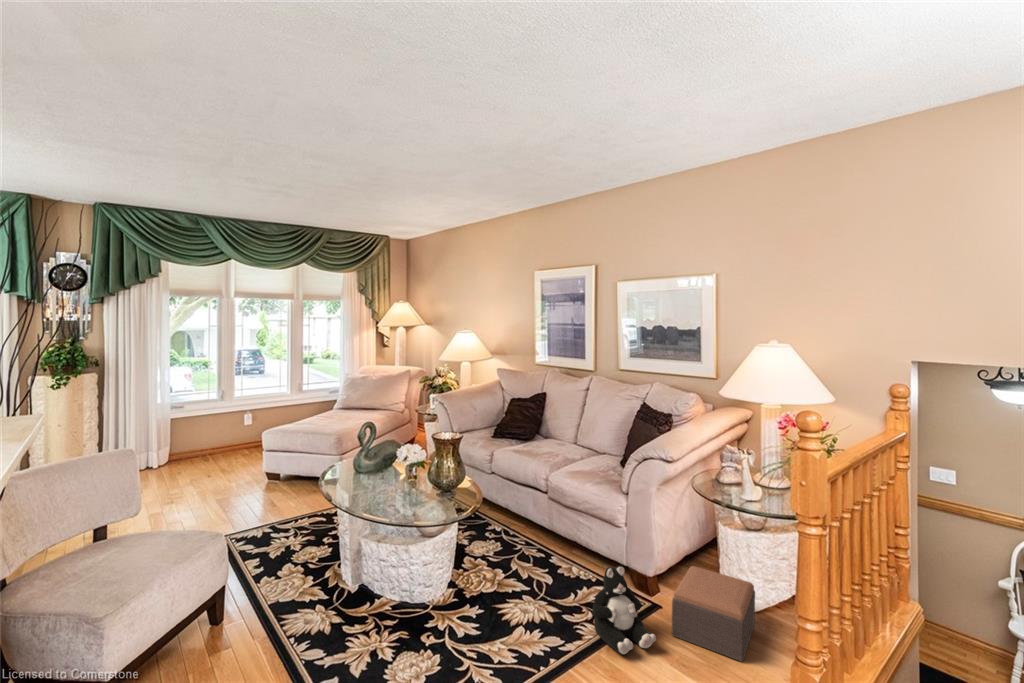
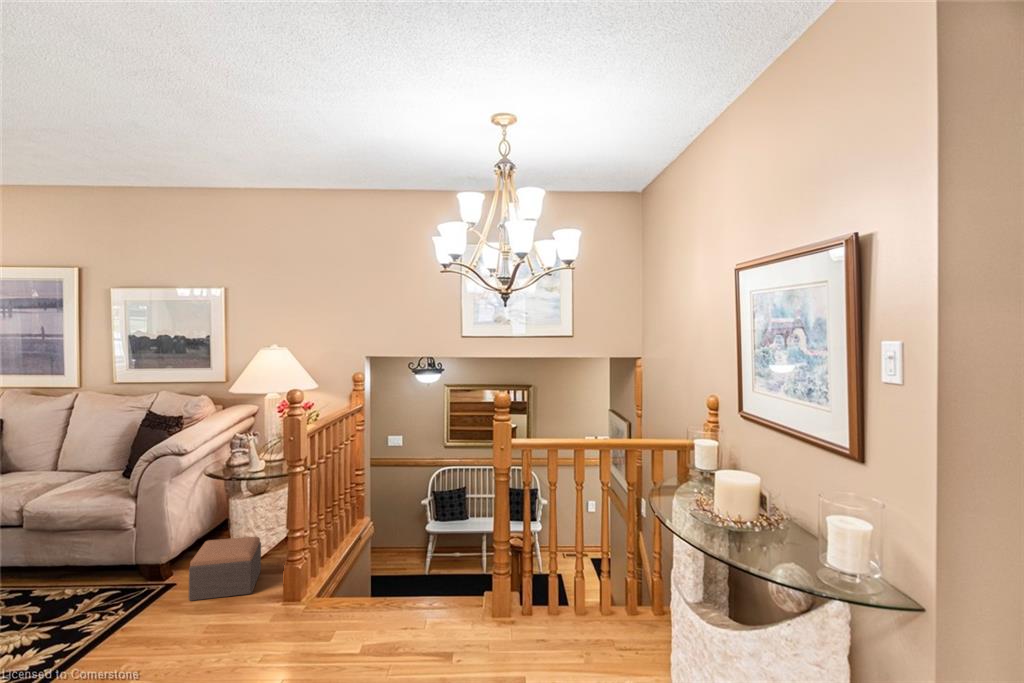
plush toy: present [592,565,656,654] -> none [104,553,175,628]

